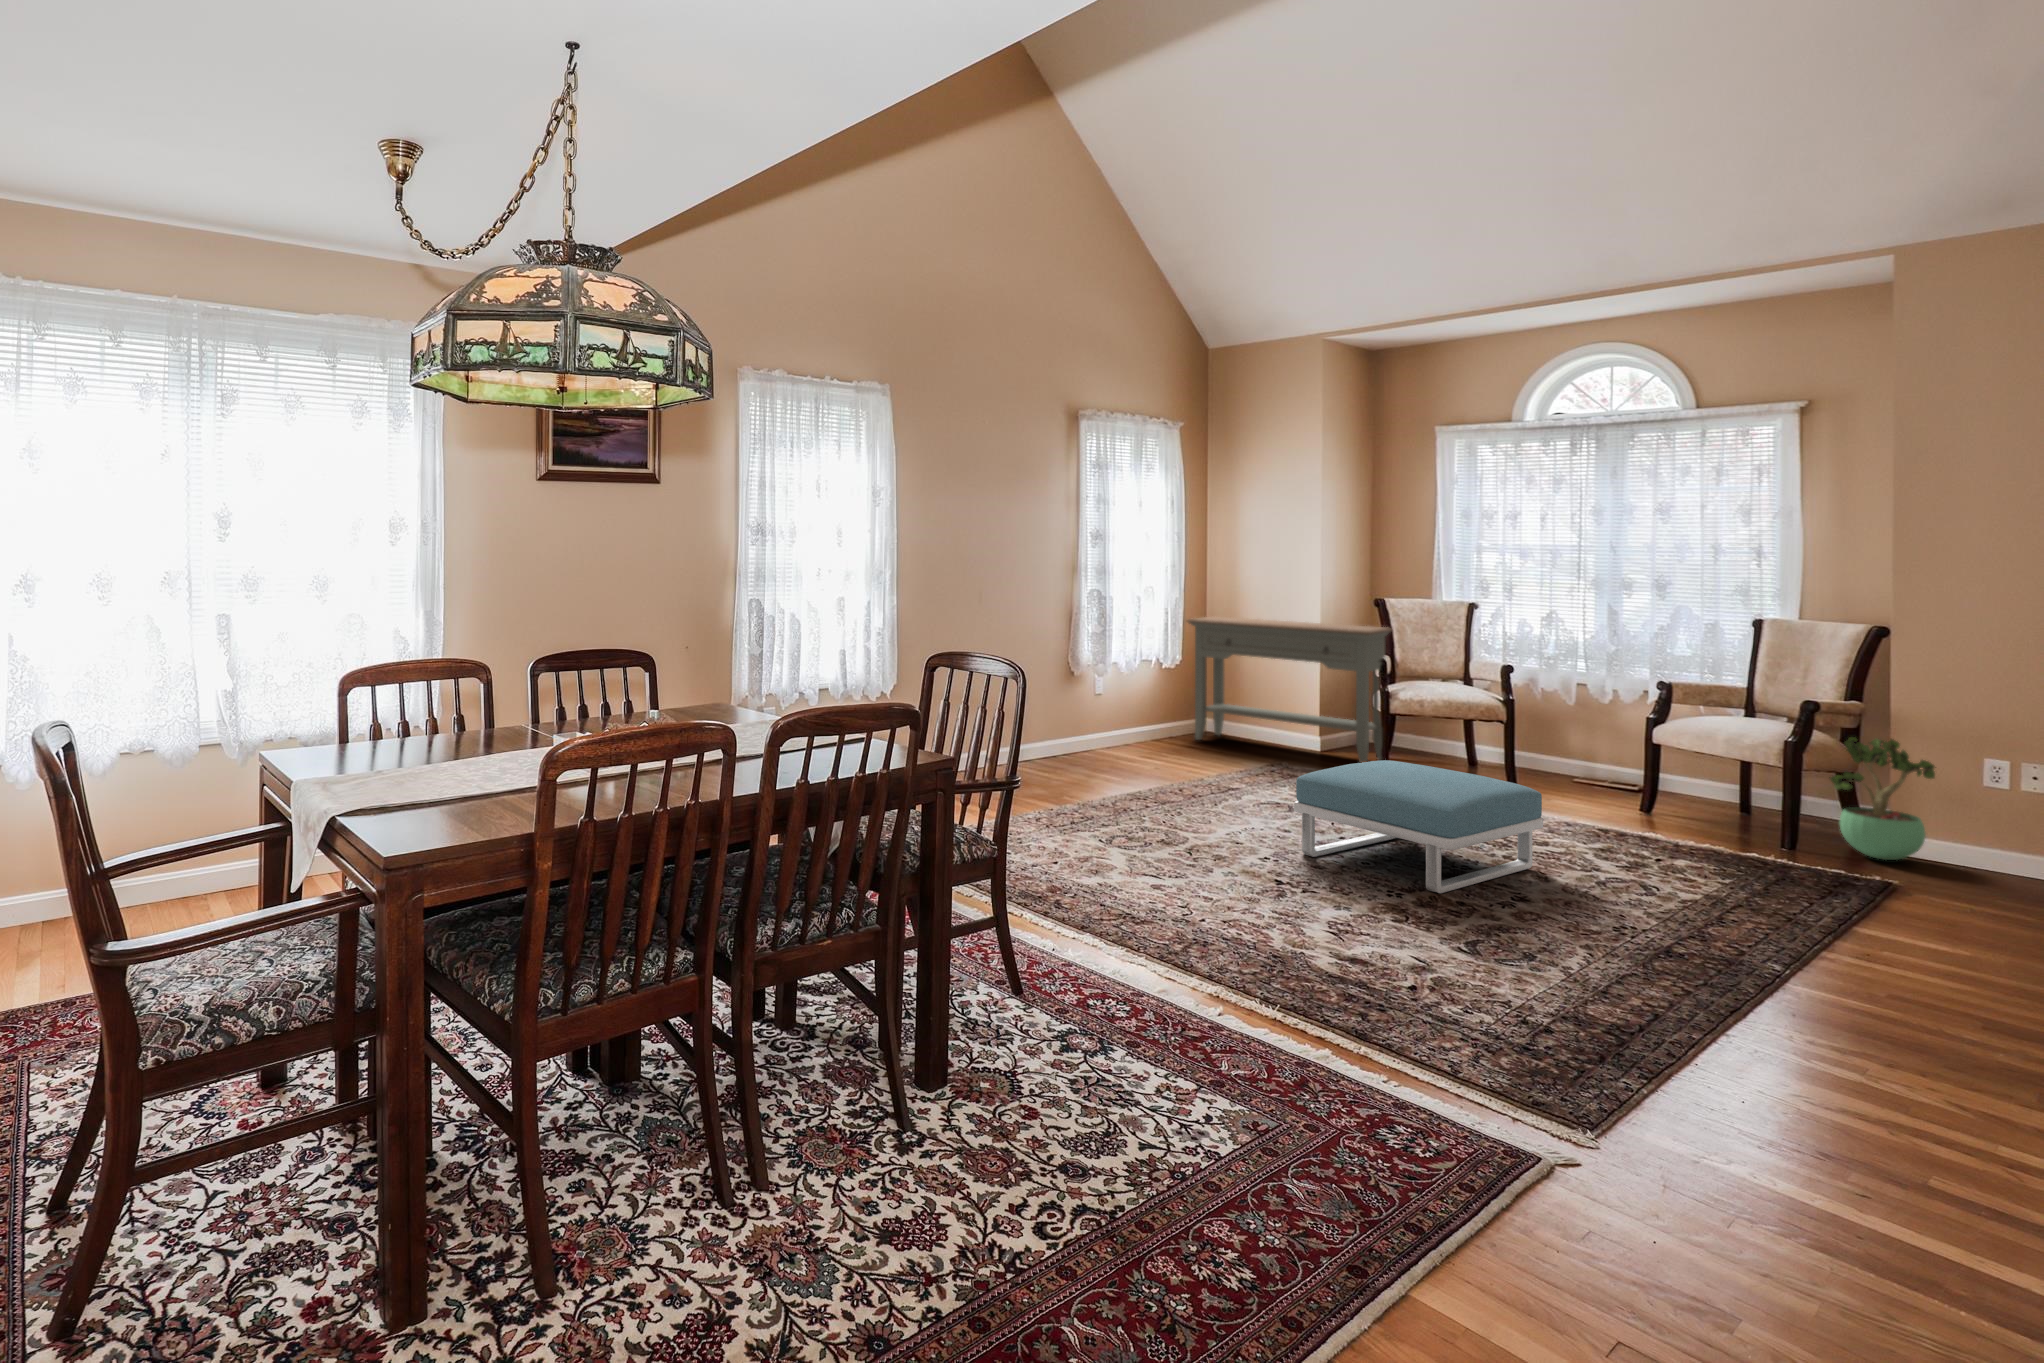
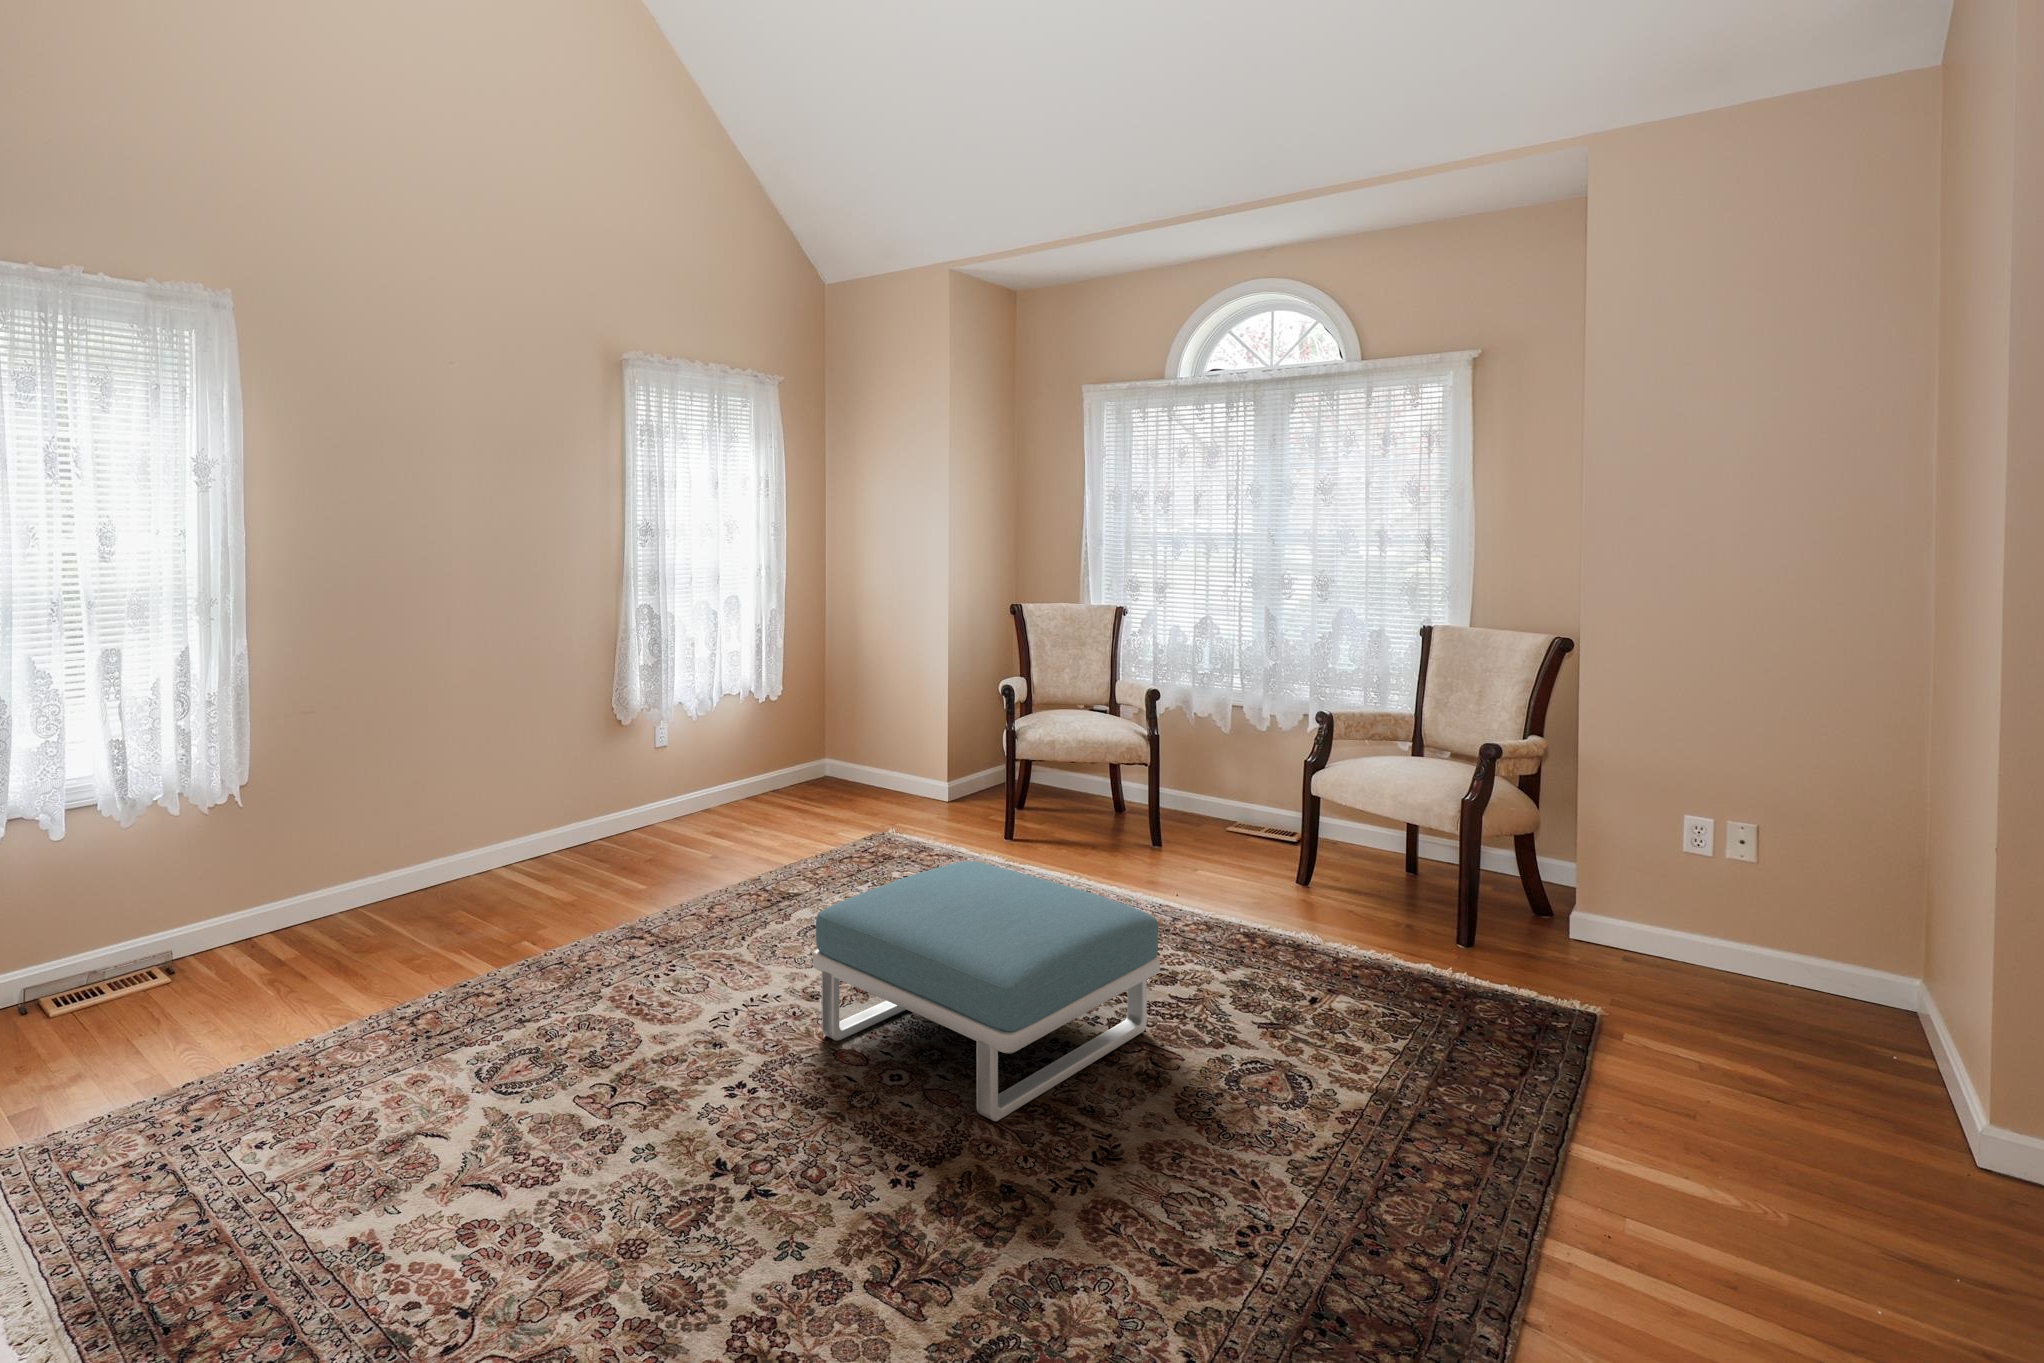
console table: present [1187,616,1392,762] -> none [786,629,1025,827]
potted plant: present [1830,737,1936,860] -> none [1511,792,1637,955]

